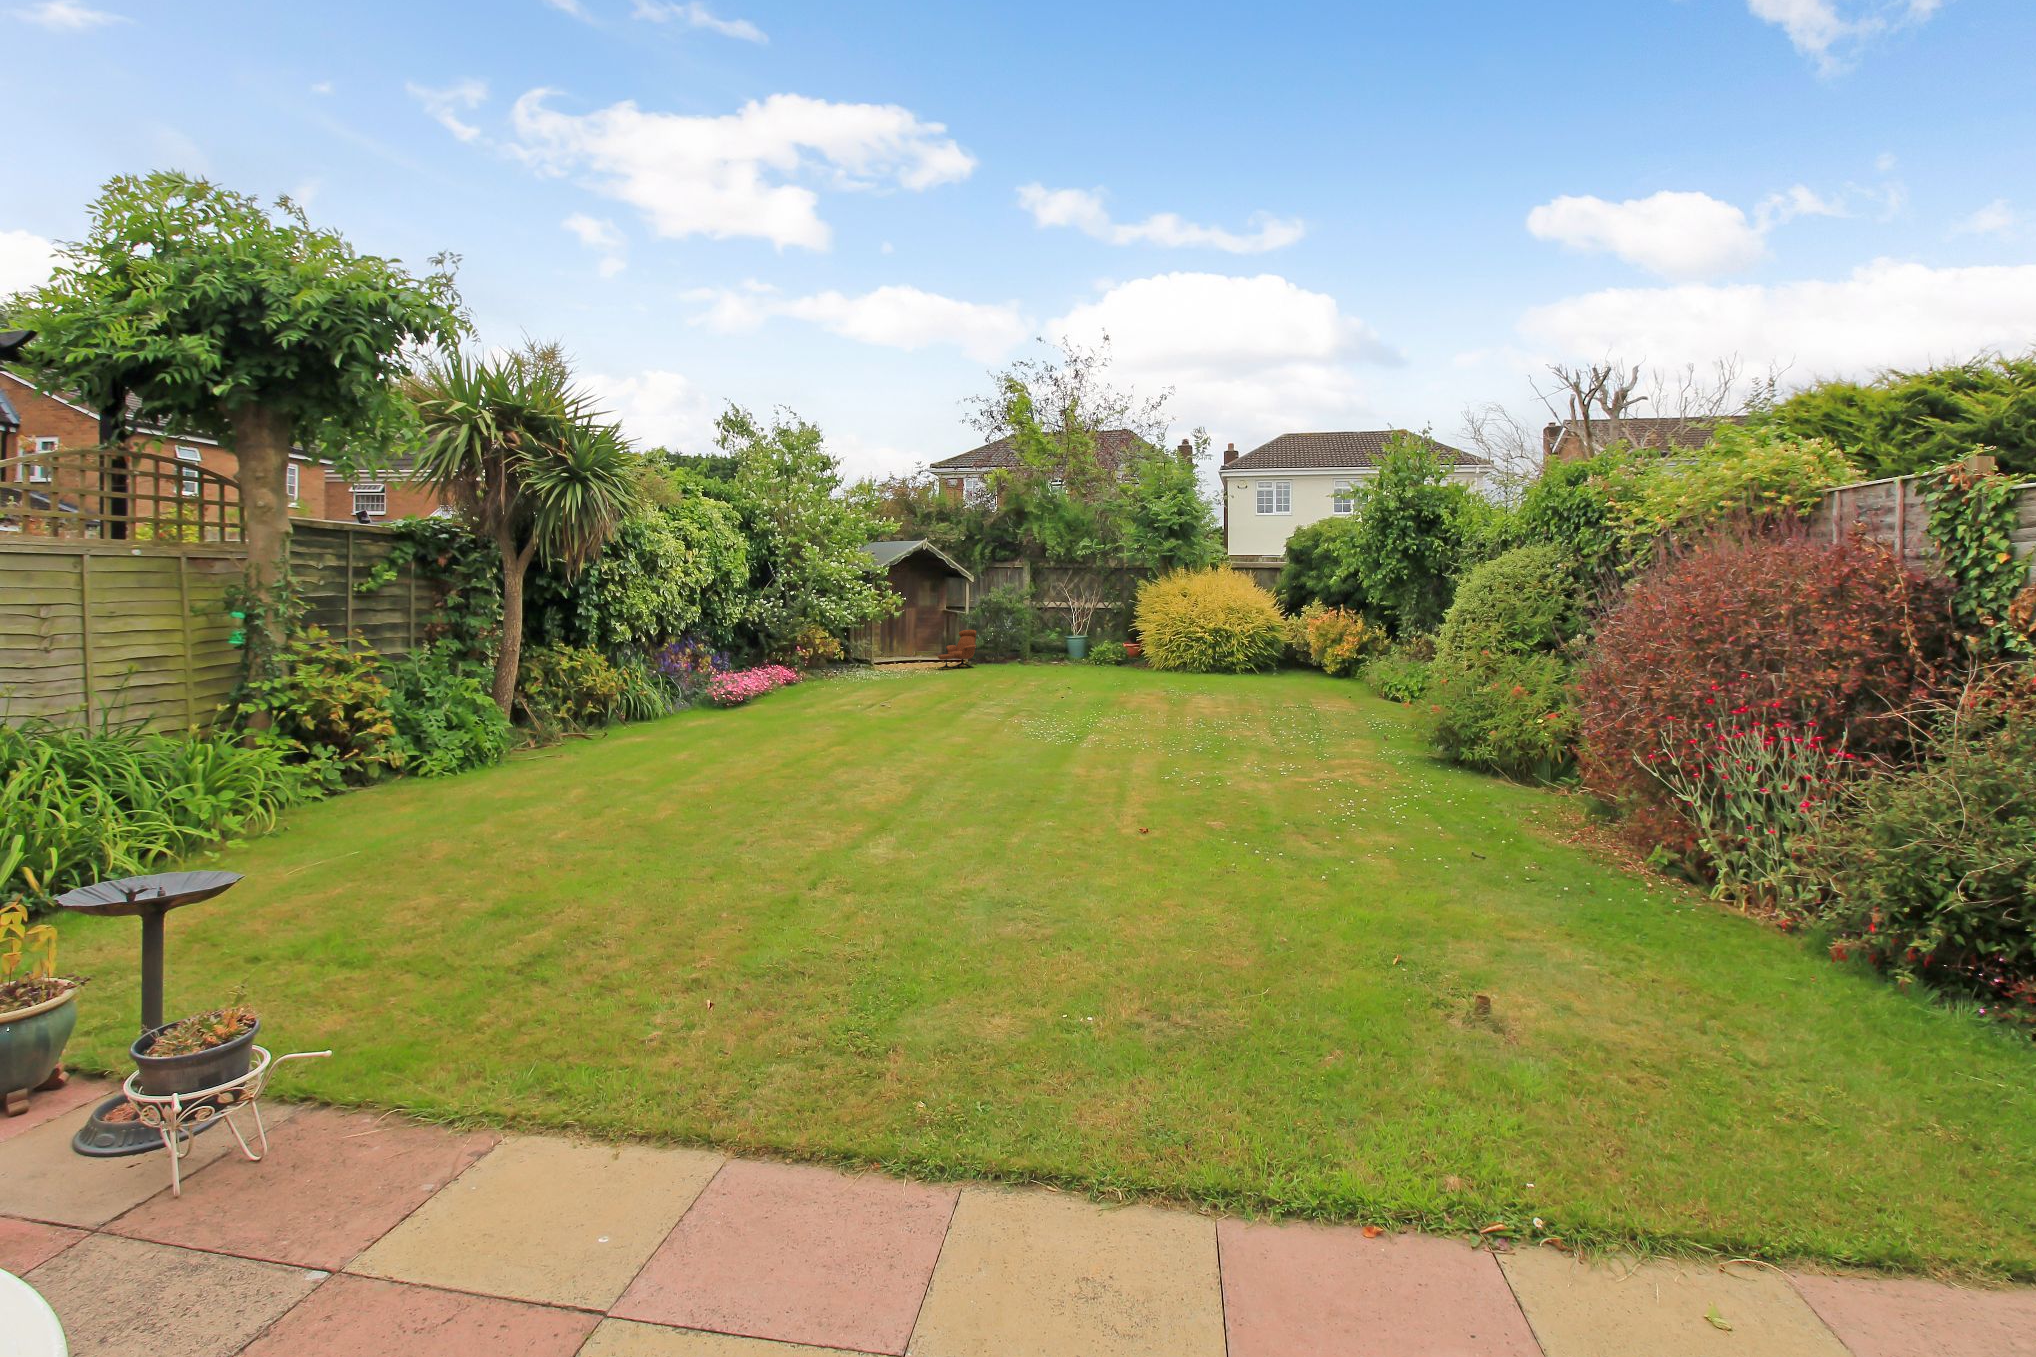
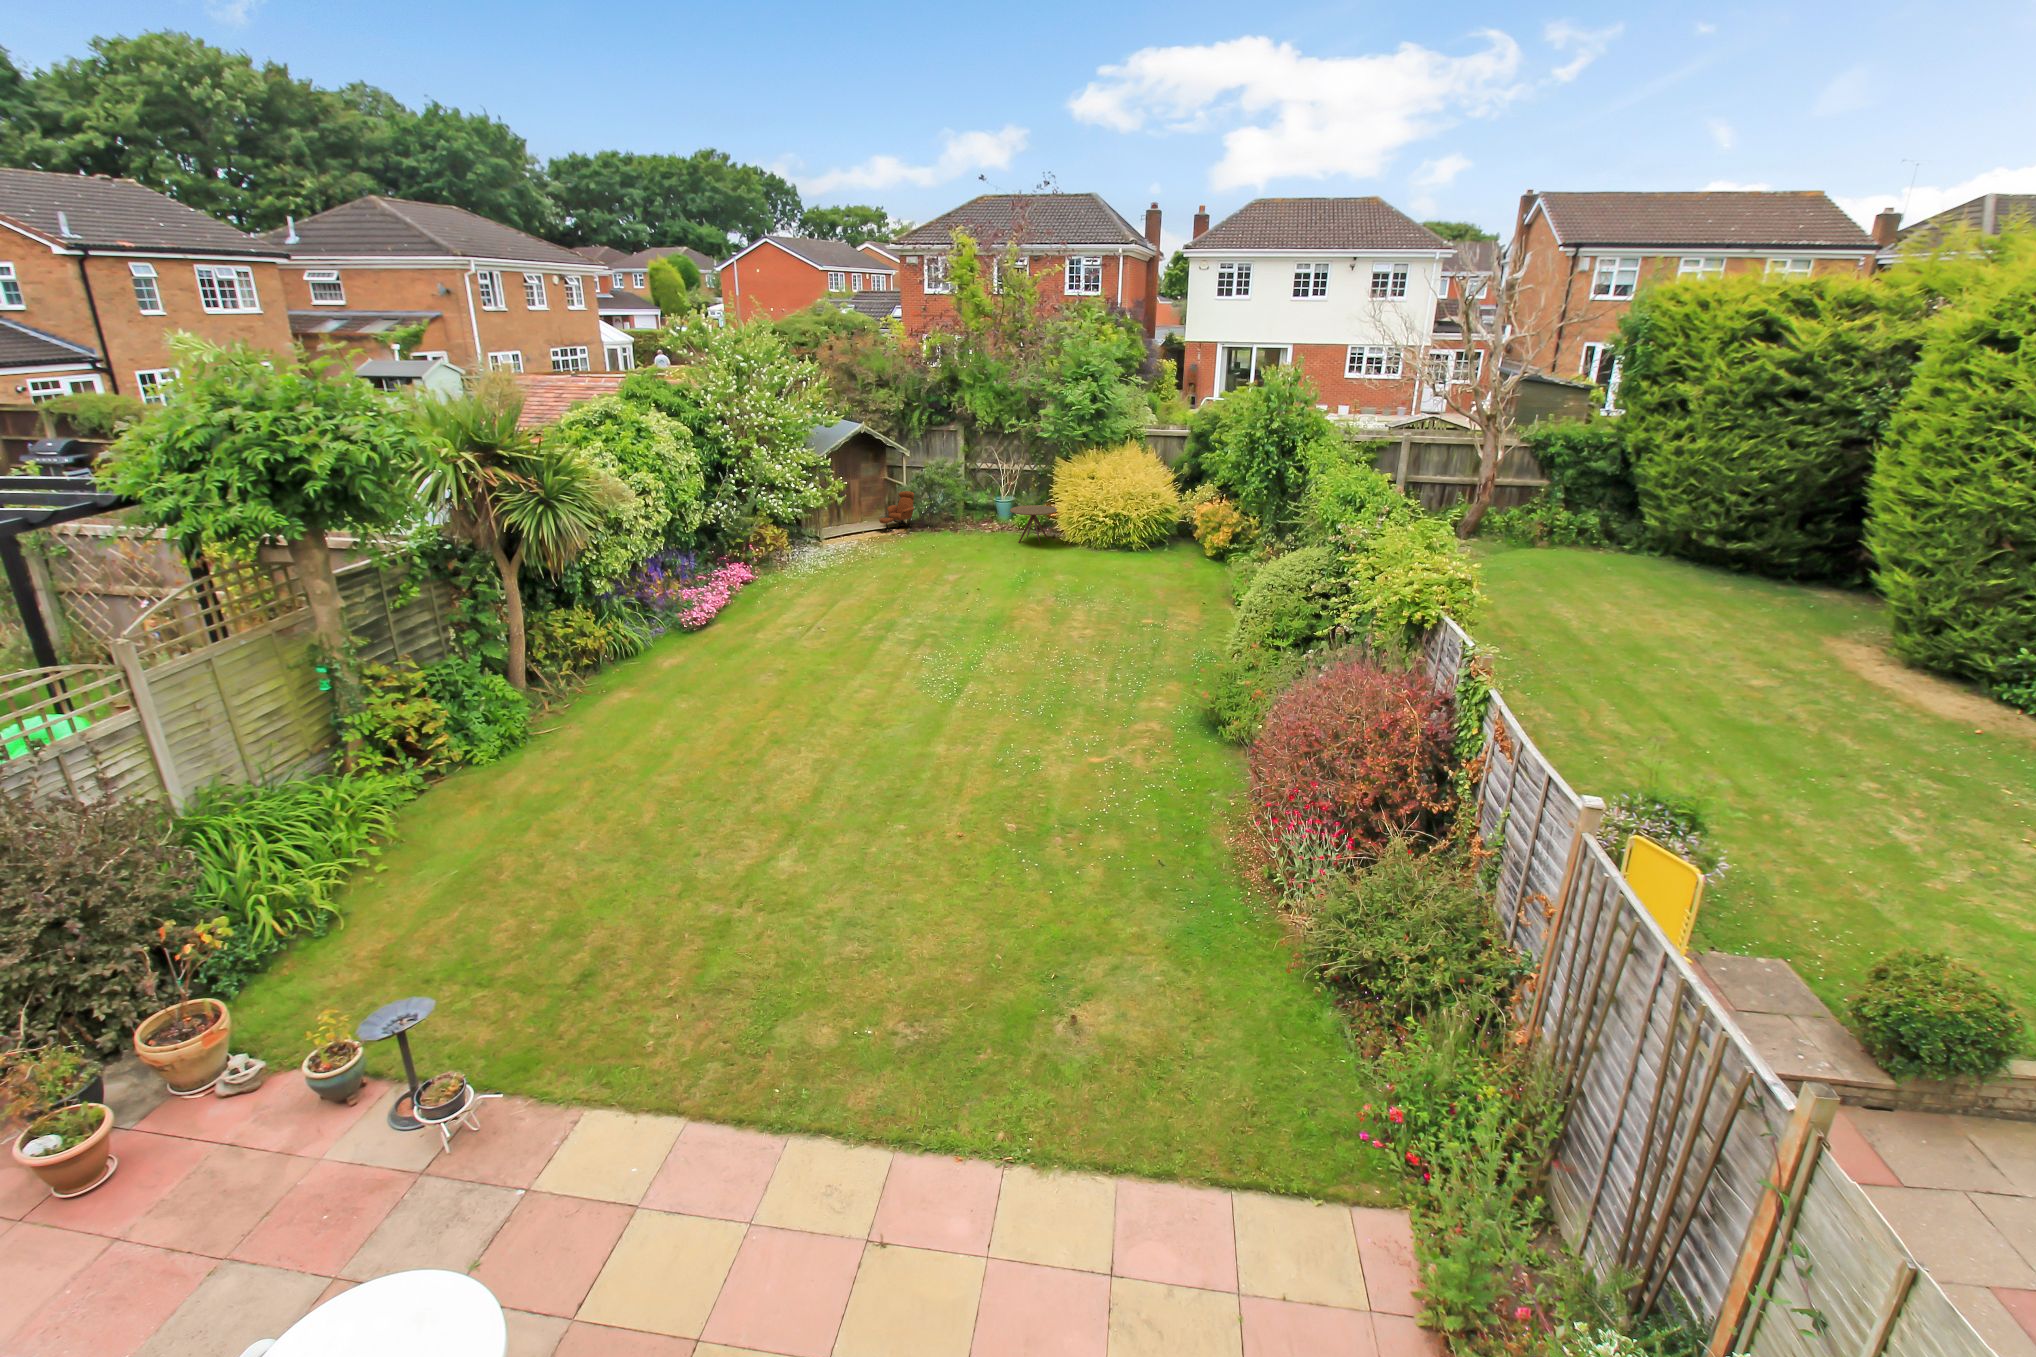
round table: none [1090,634,1144,671] -> present [1010,505,1057,544]

